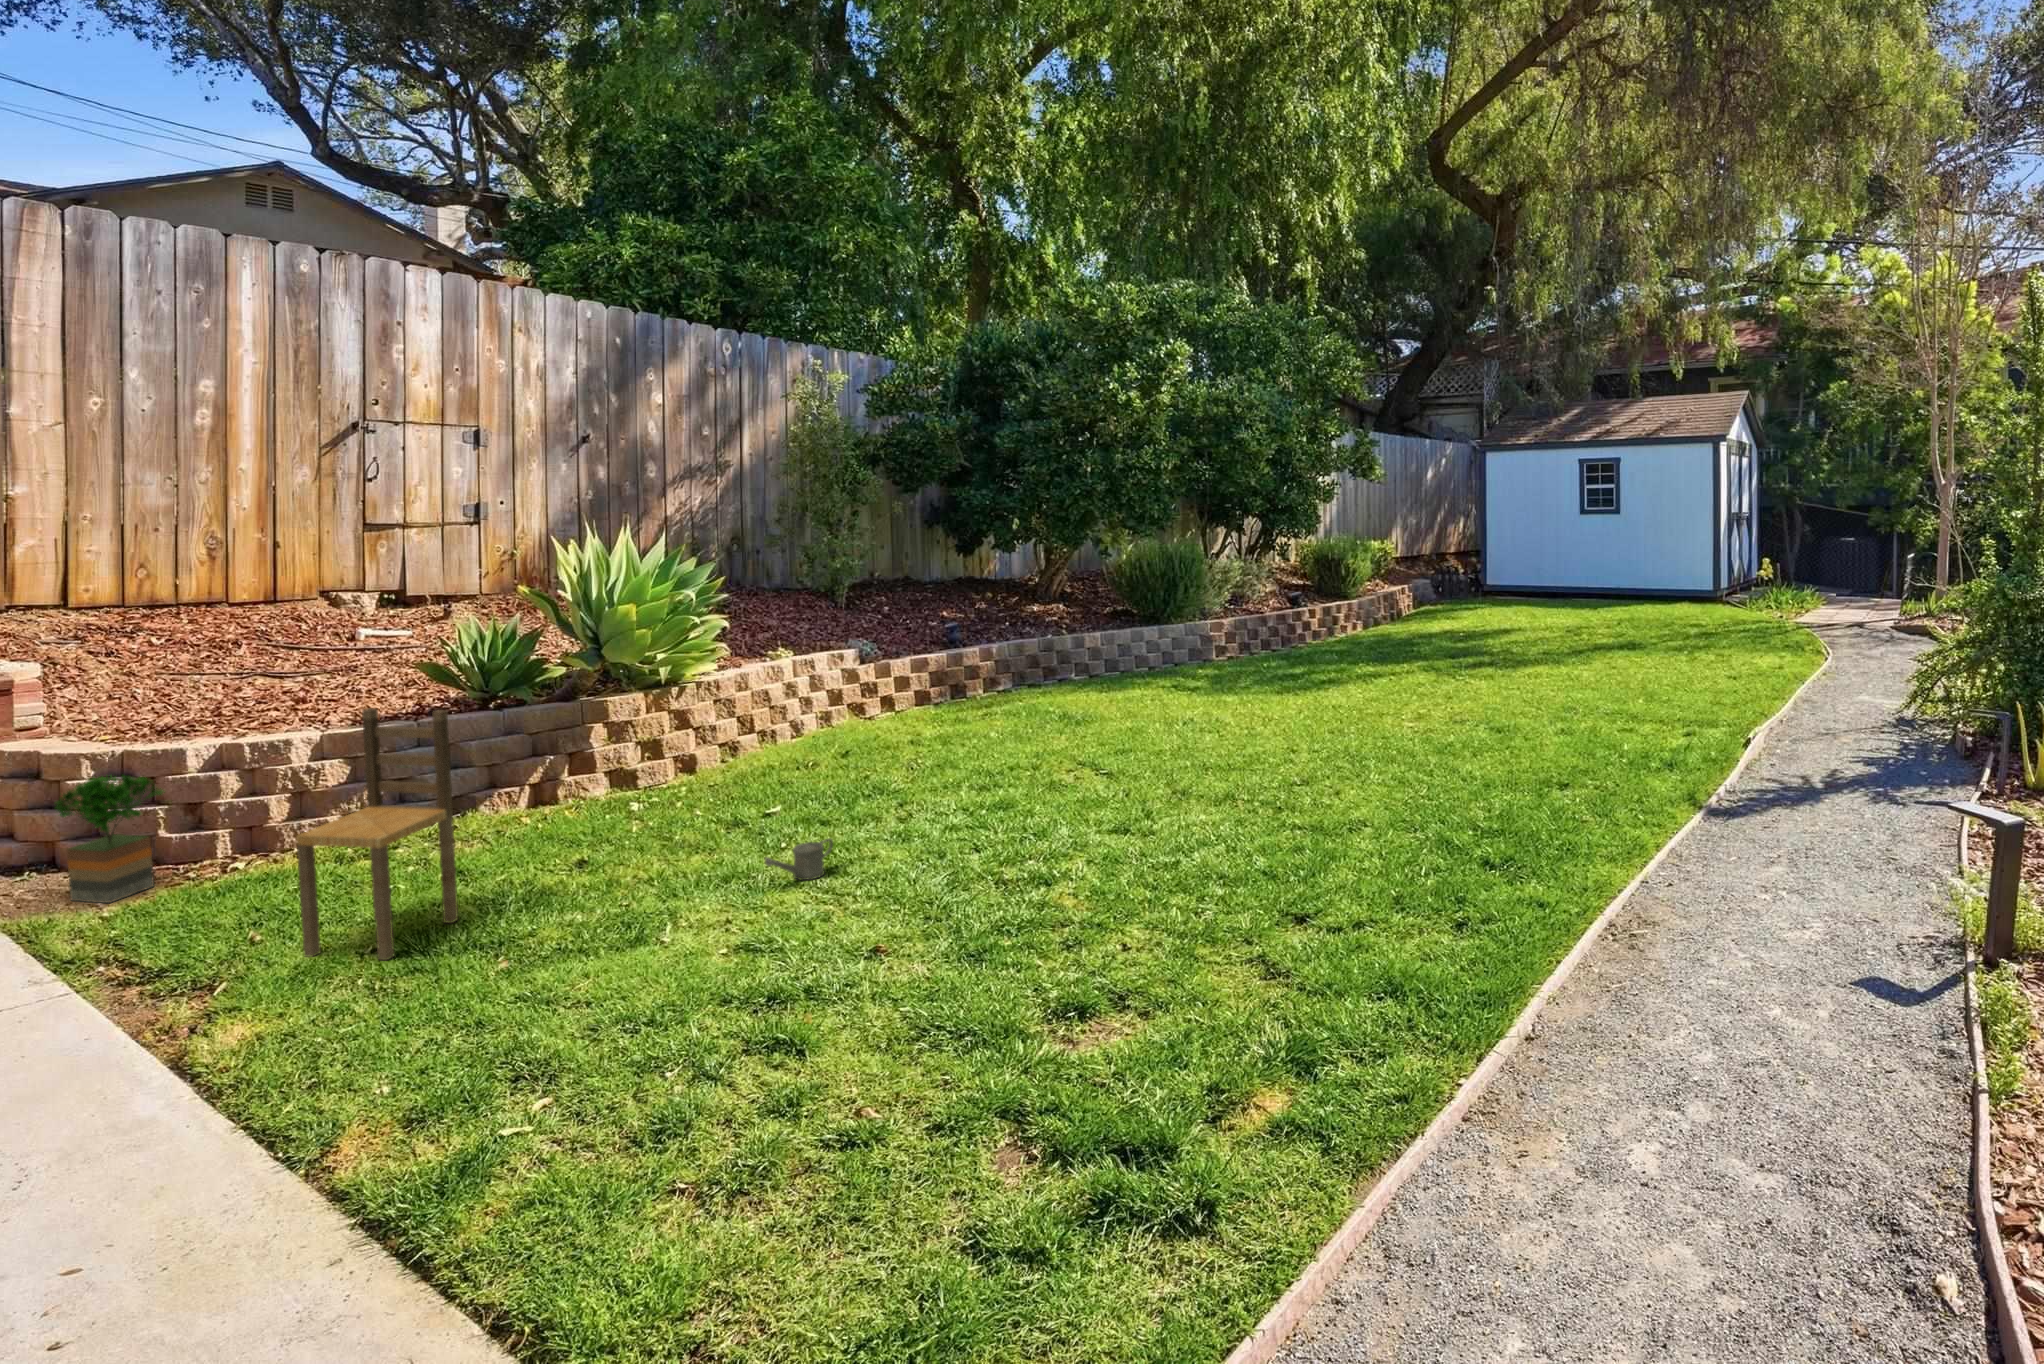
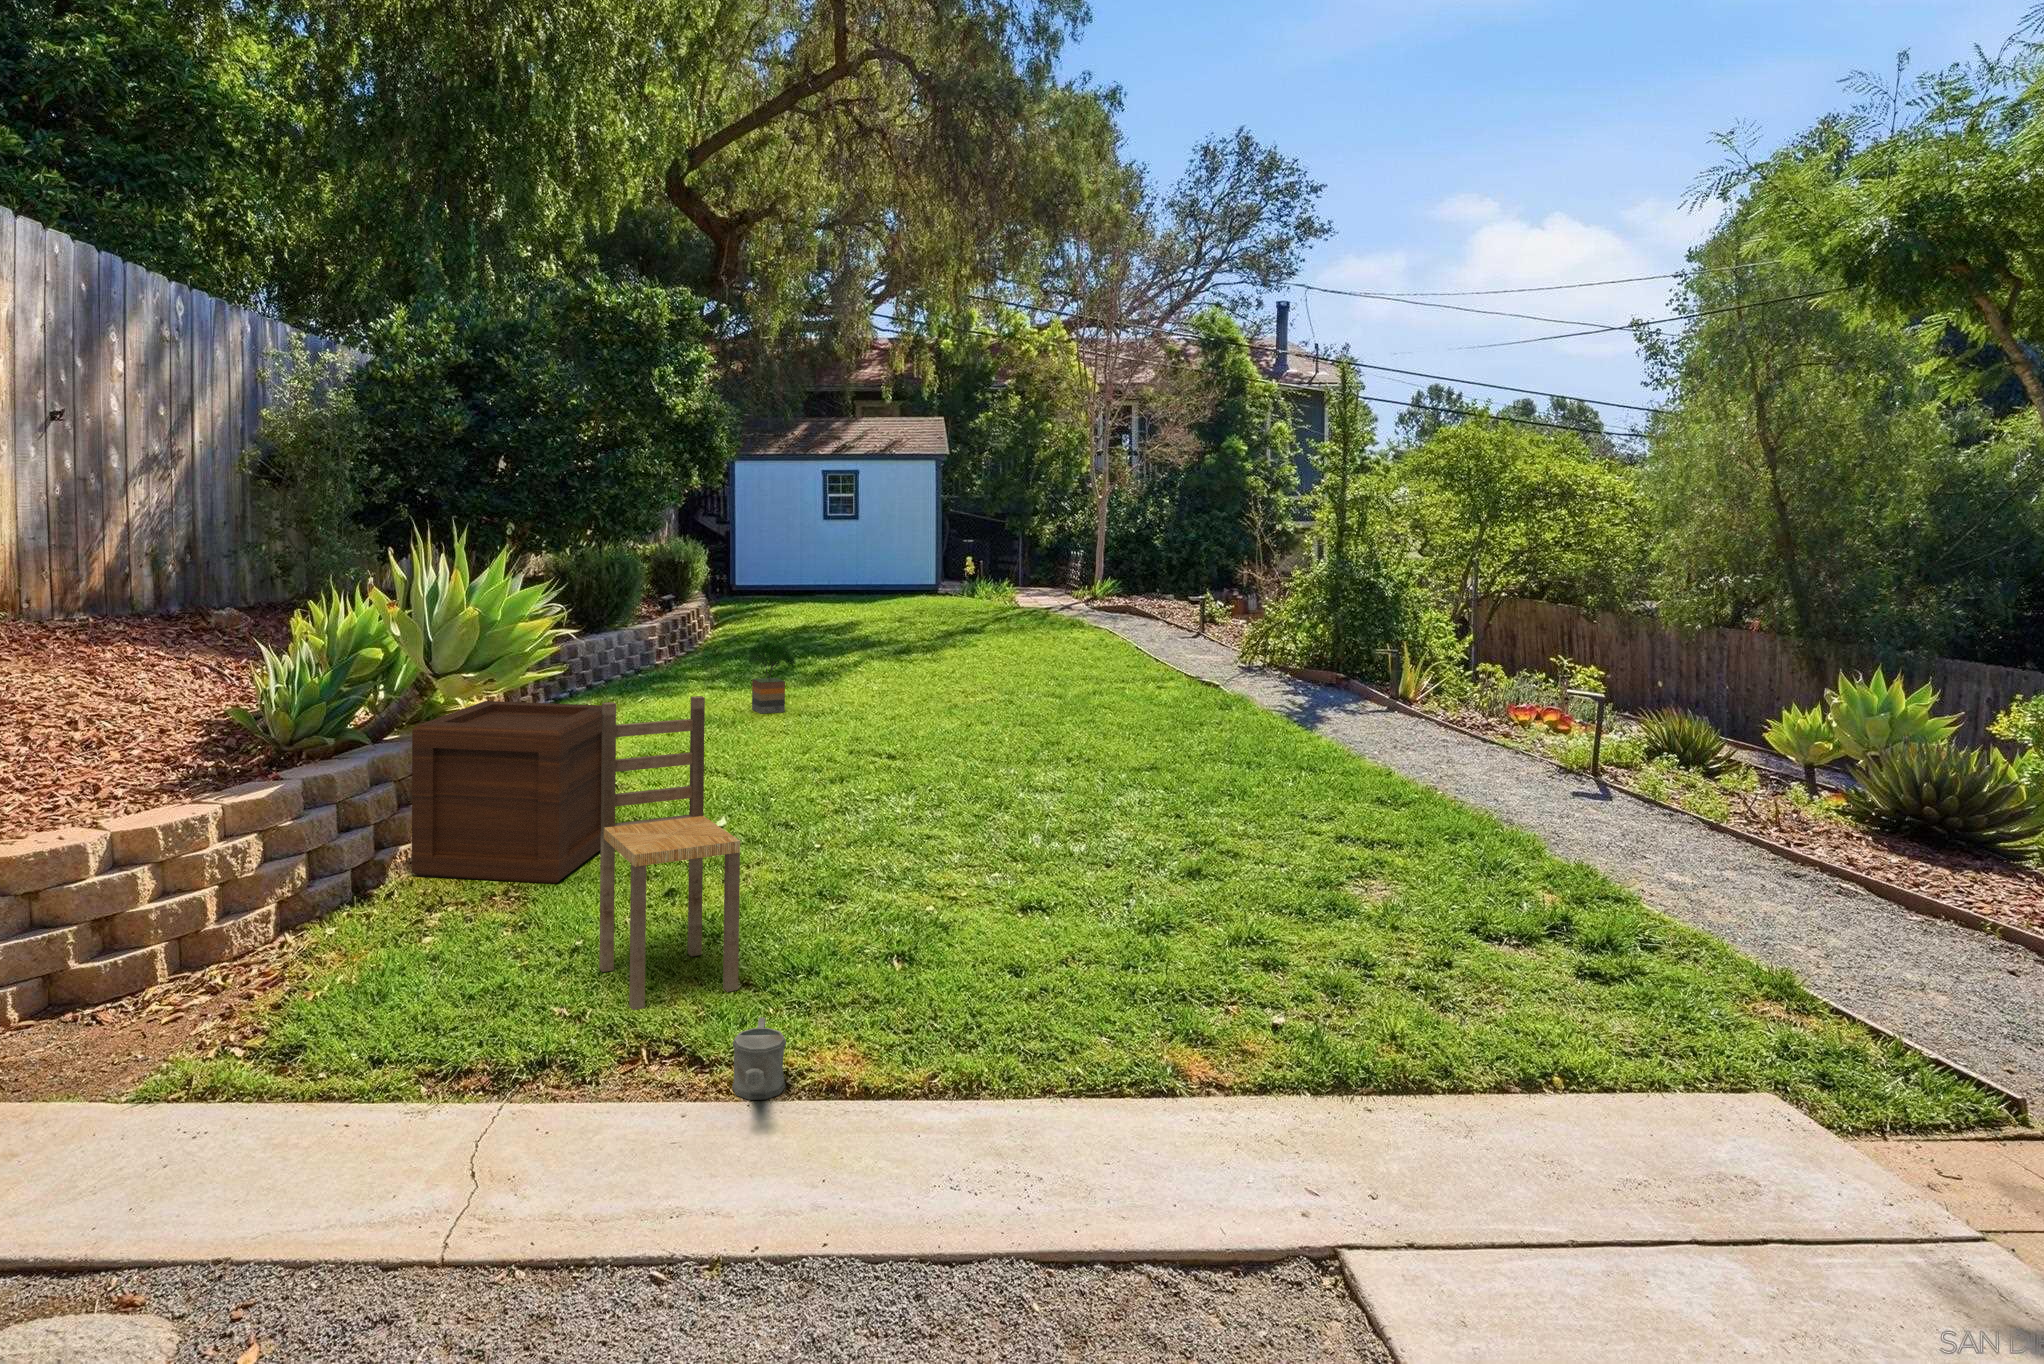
wooden crate: none [505,679,681,837] -> present [412,701,602,883]
potted tree: present [56,776,164,903] -> present [748,642,796,714]
watering can: present [765,838,833,880] -> present [732,1018,786,1100]

